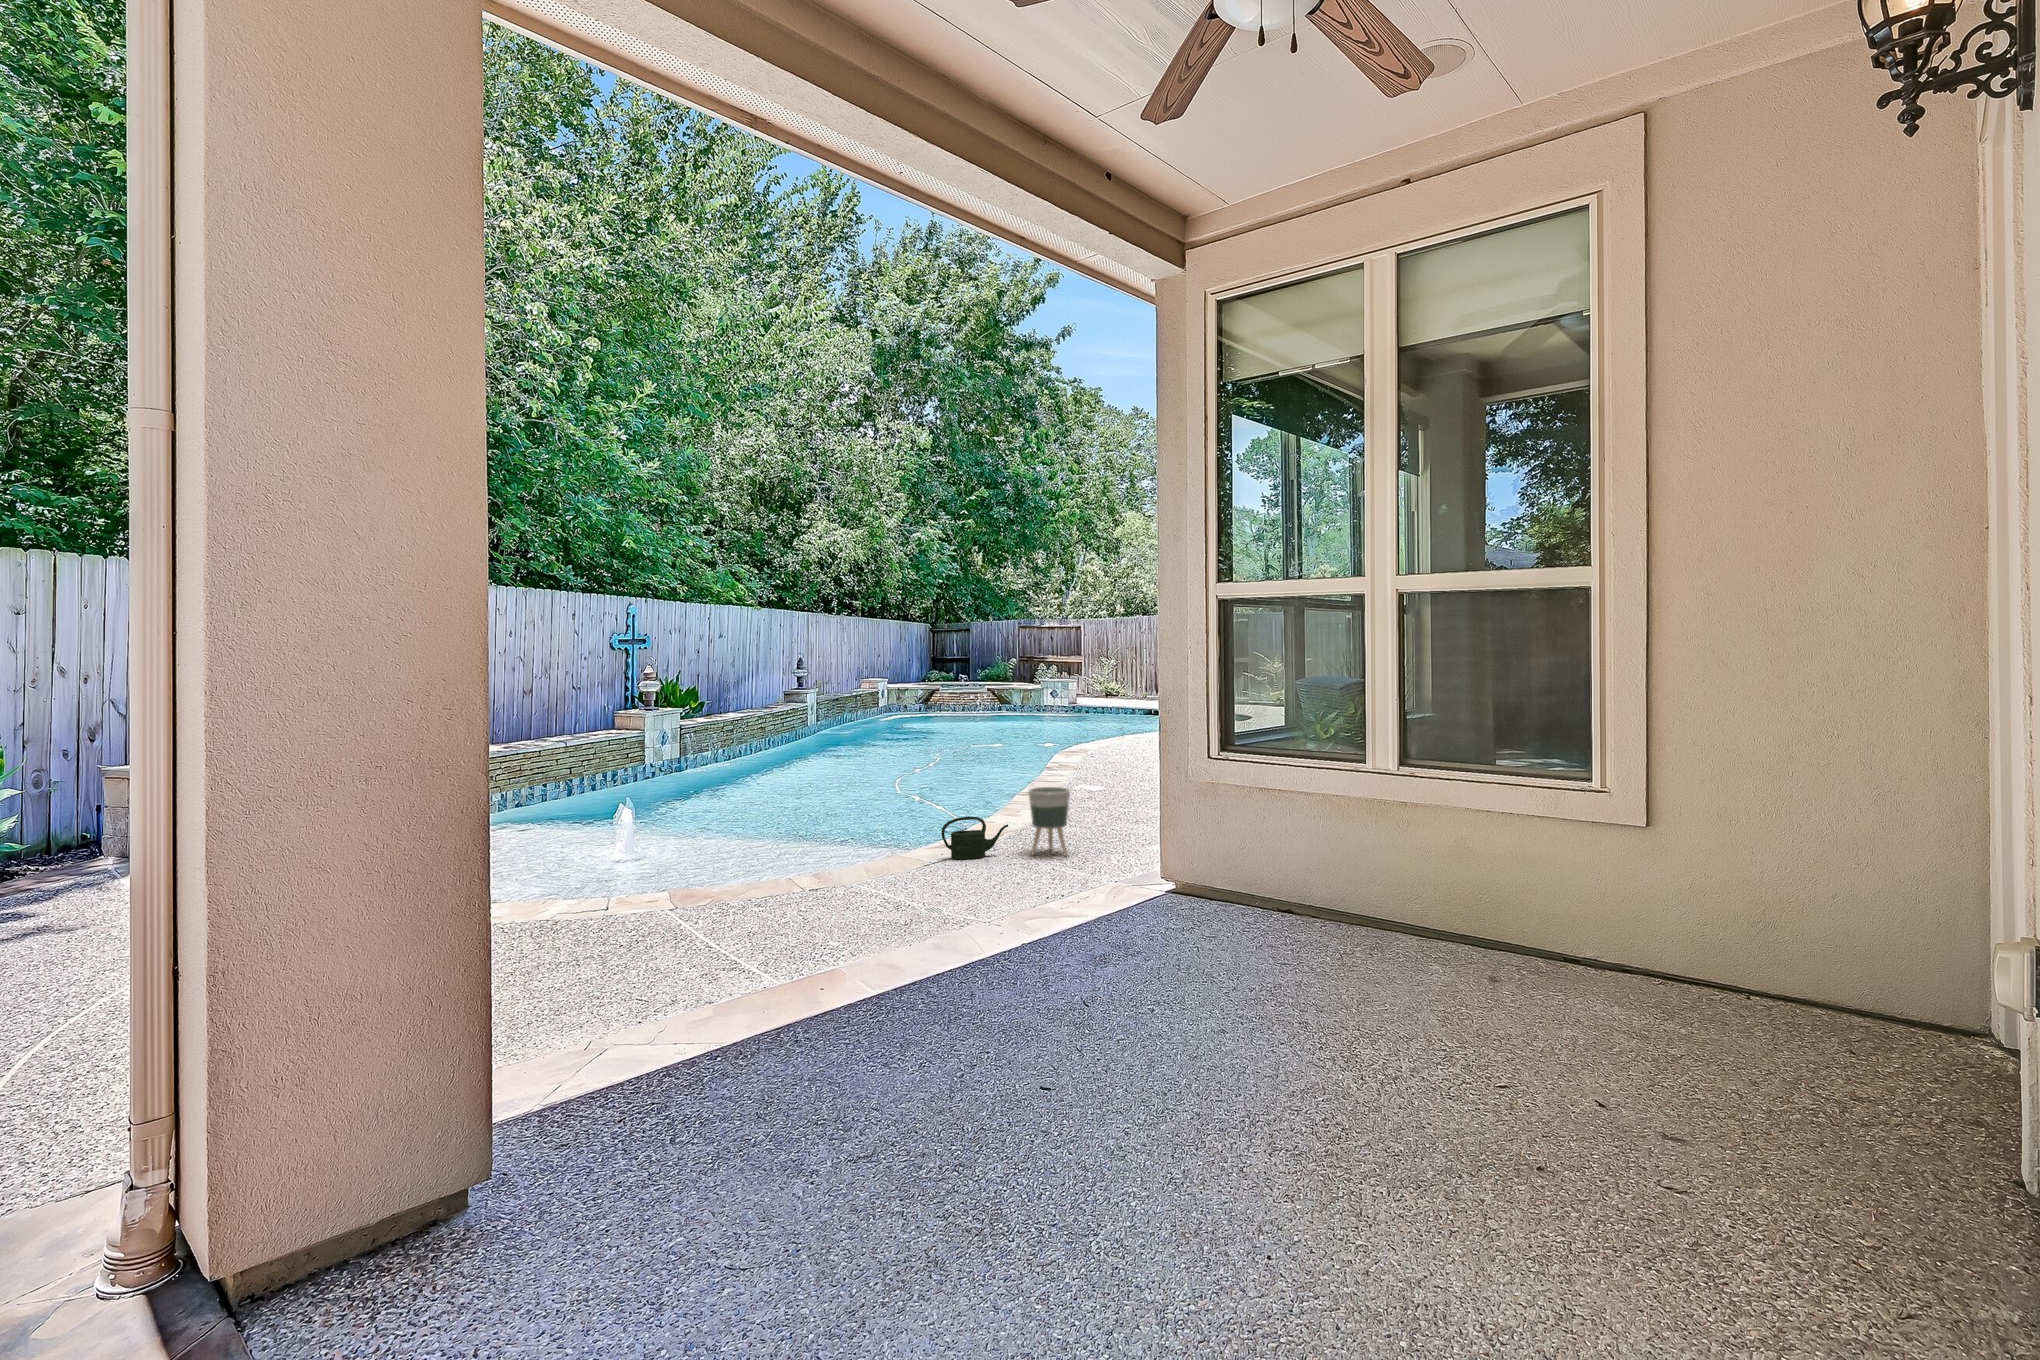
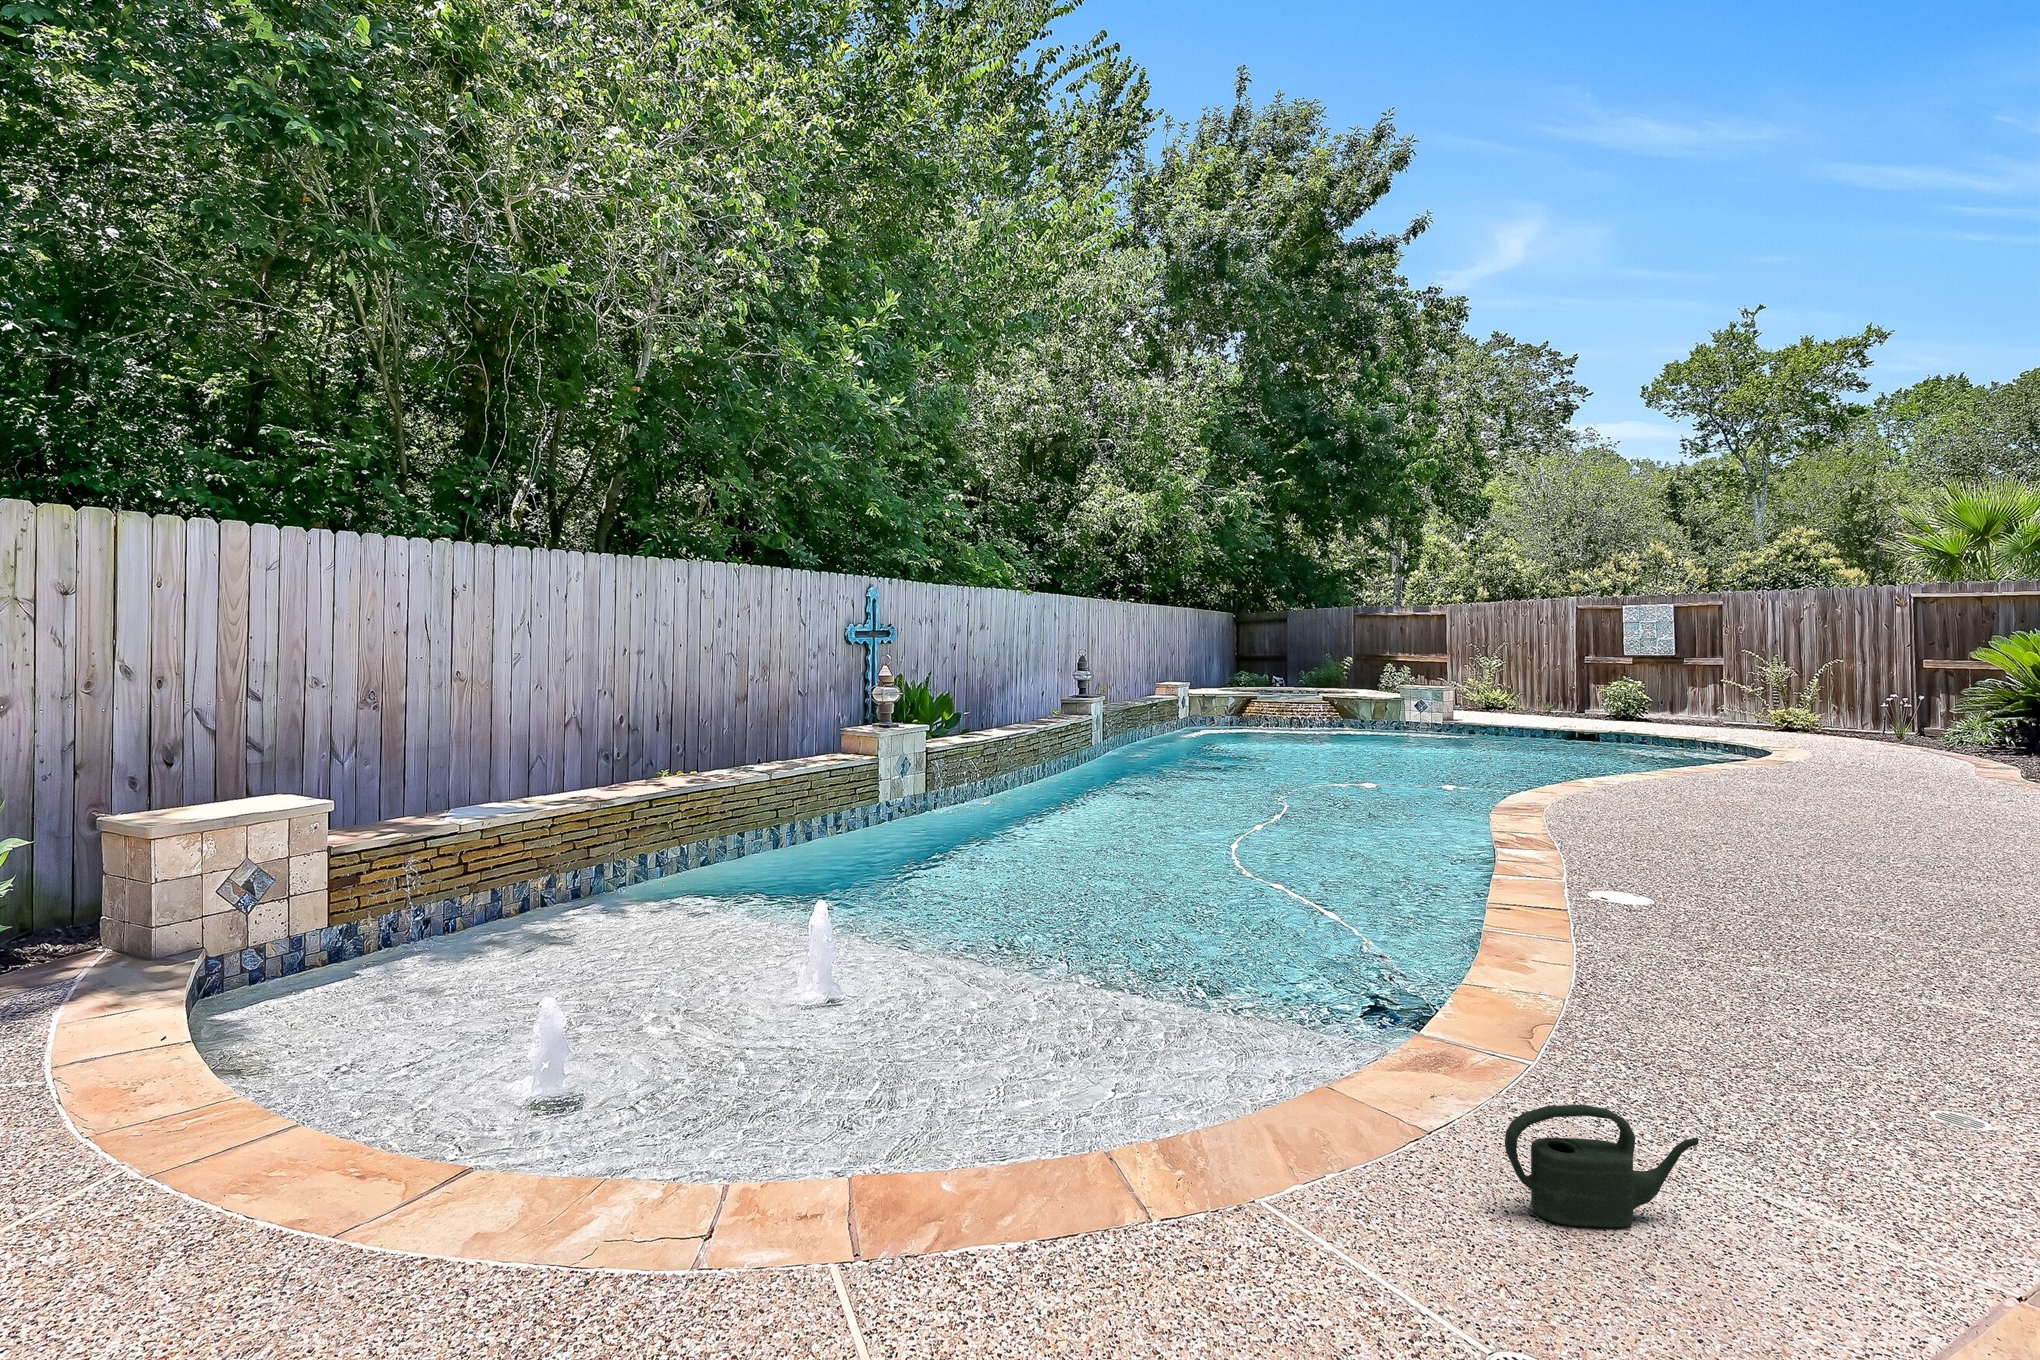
planter: present [1029,787,1070,856] -> none [1760,1038,1918,1270]

